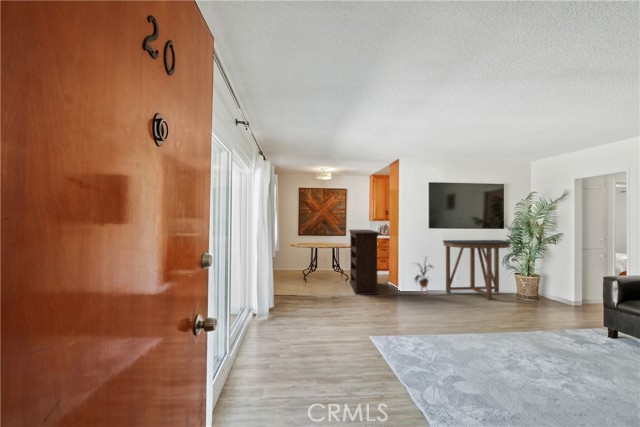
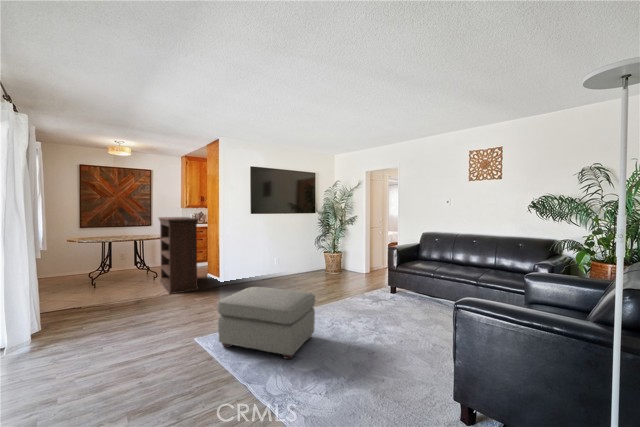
console table: present [443,240,511,300] -> none [266,223,323,279]
house plant: present [415,265,432,290] -> none [235,241,259,285]
ottoman: none [387,300,484,378] -> present [217,287,315,359]

